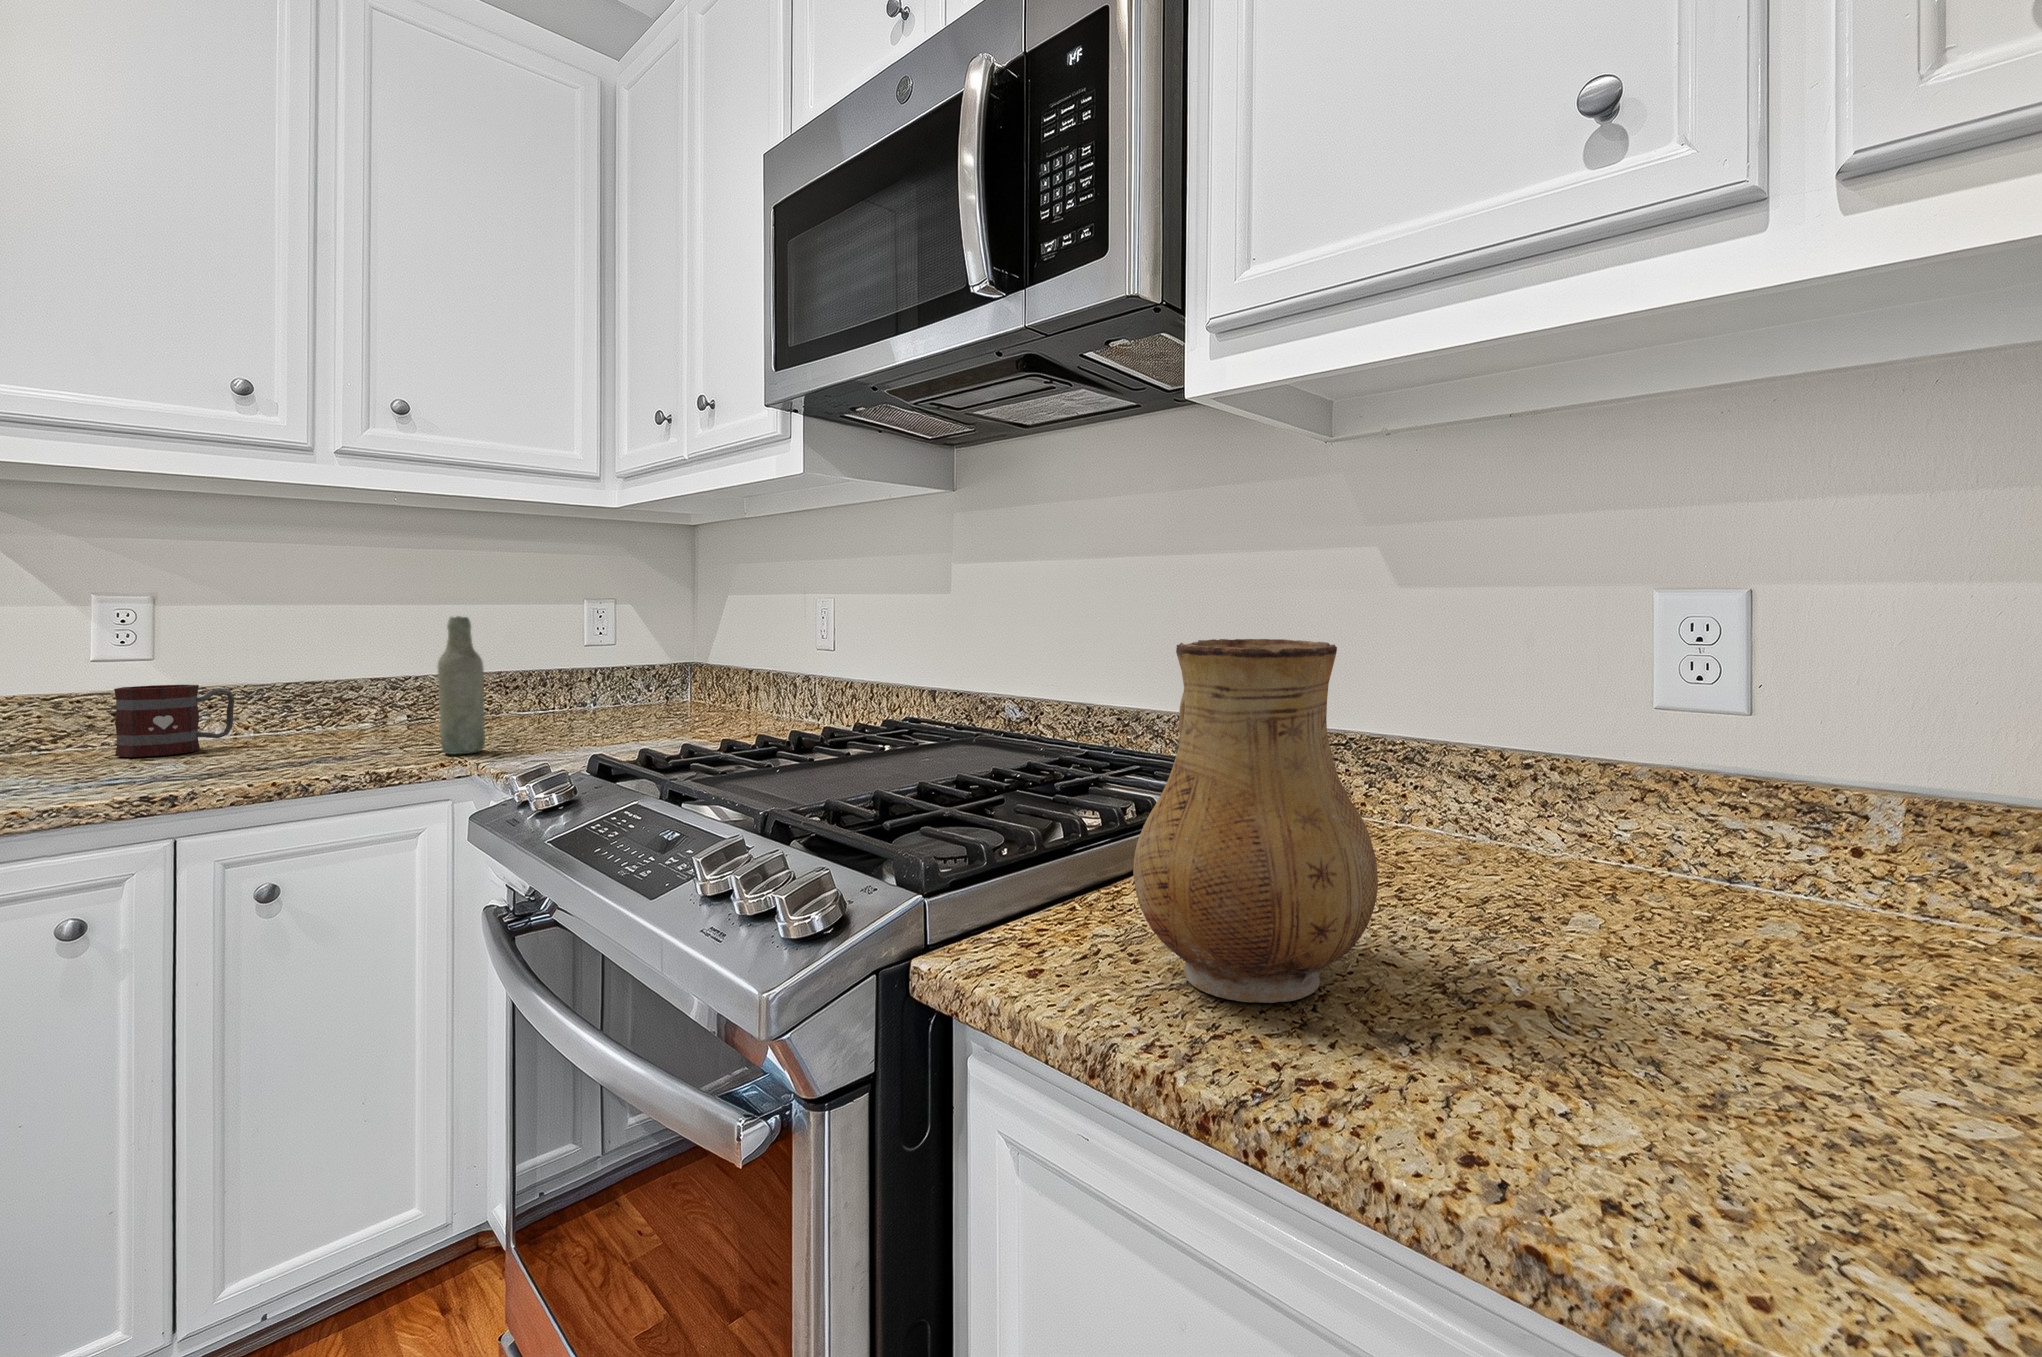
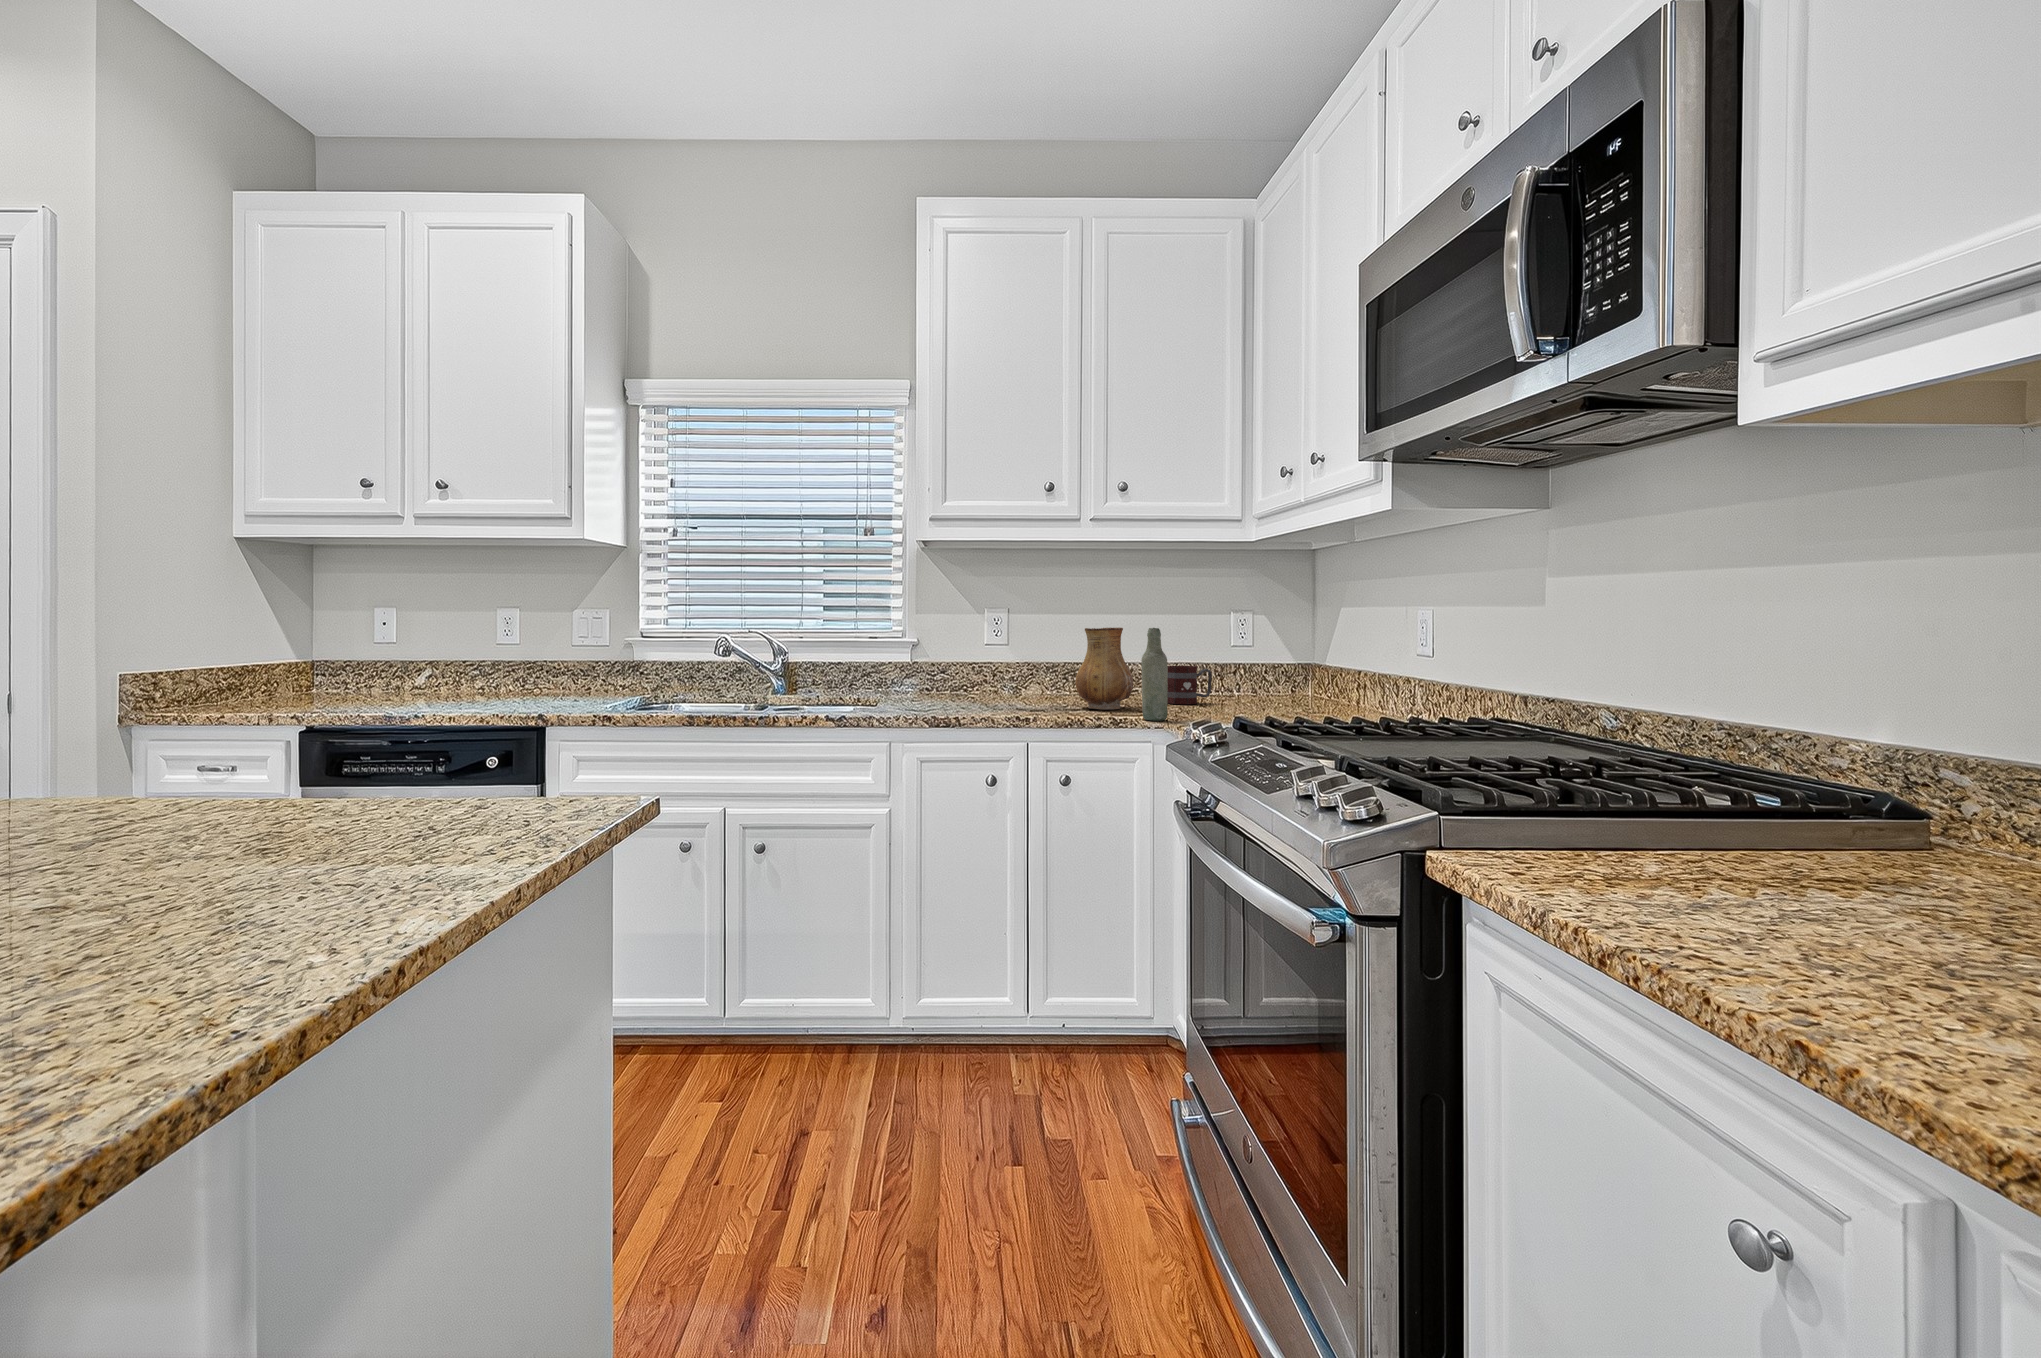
ceramic pitcher: present [1133,639,1378,1003] -> present [1076,628,1133,709]
mug: present [114,685,235,757] -> present [1167,666,1212,704]

